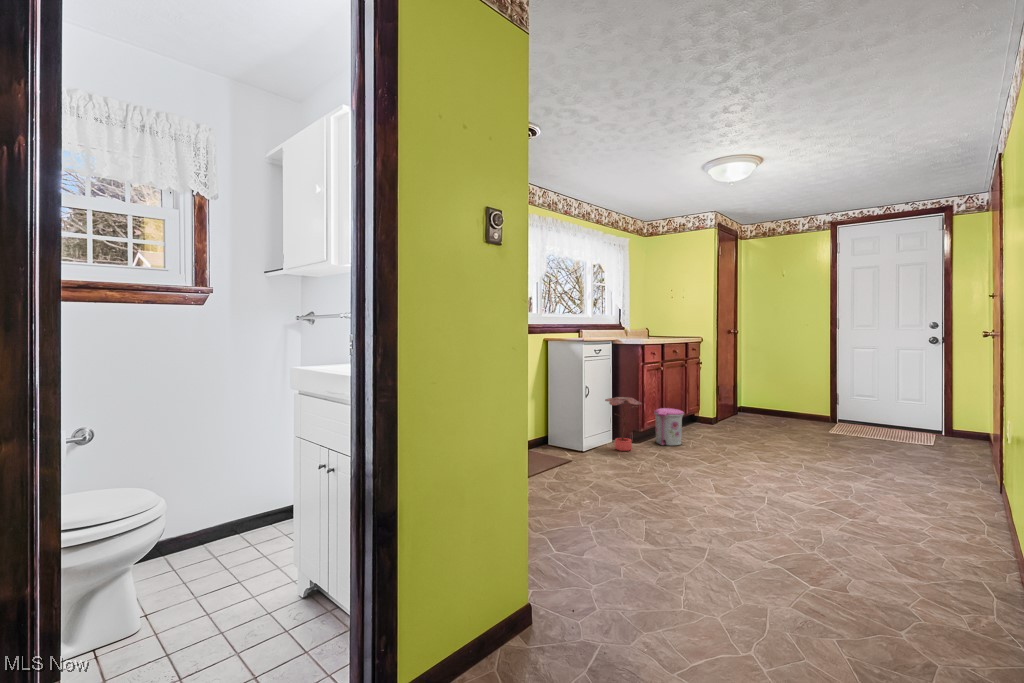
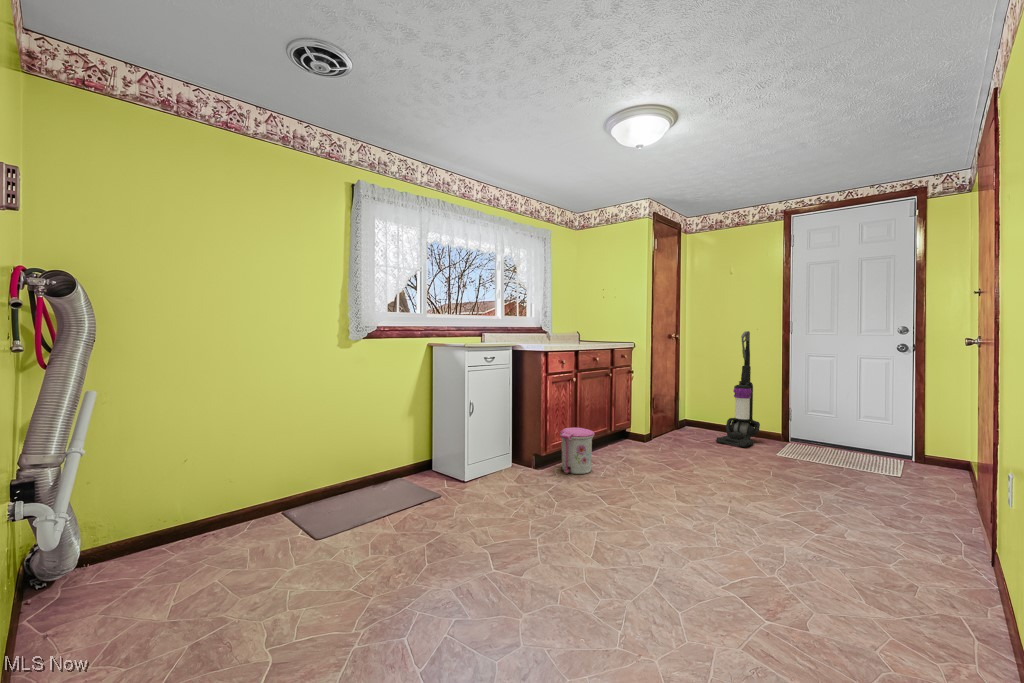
vacuum cleaner: none [775,327,813,427] -> present [716,331,760,447]
potted plant: present [605,397,642,451] -> none [495,415,535,482]

